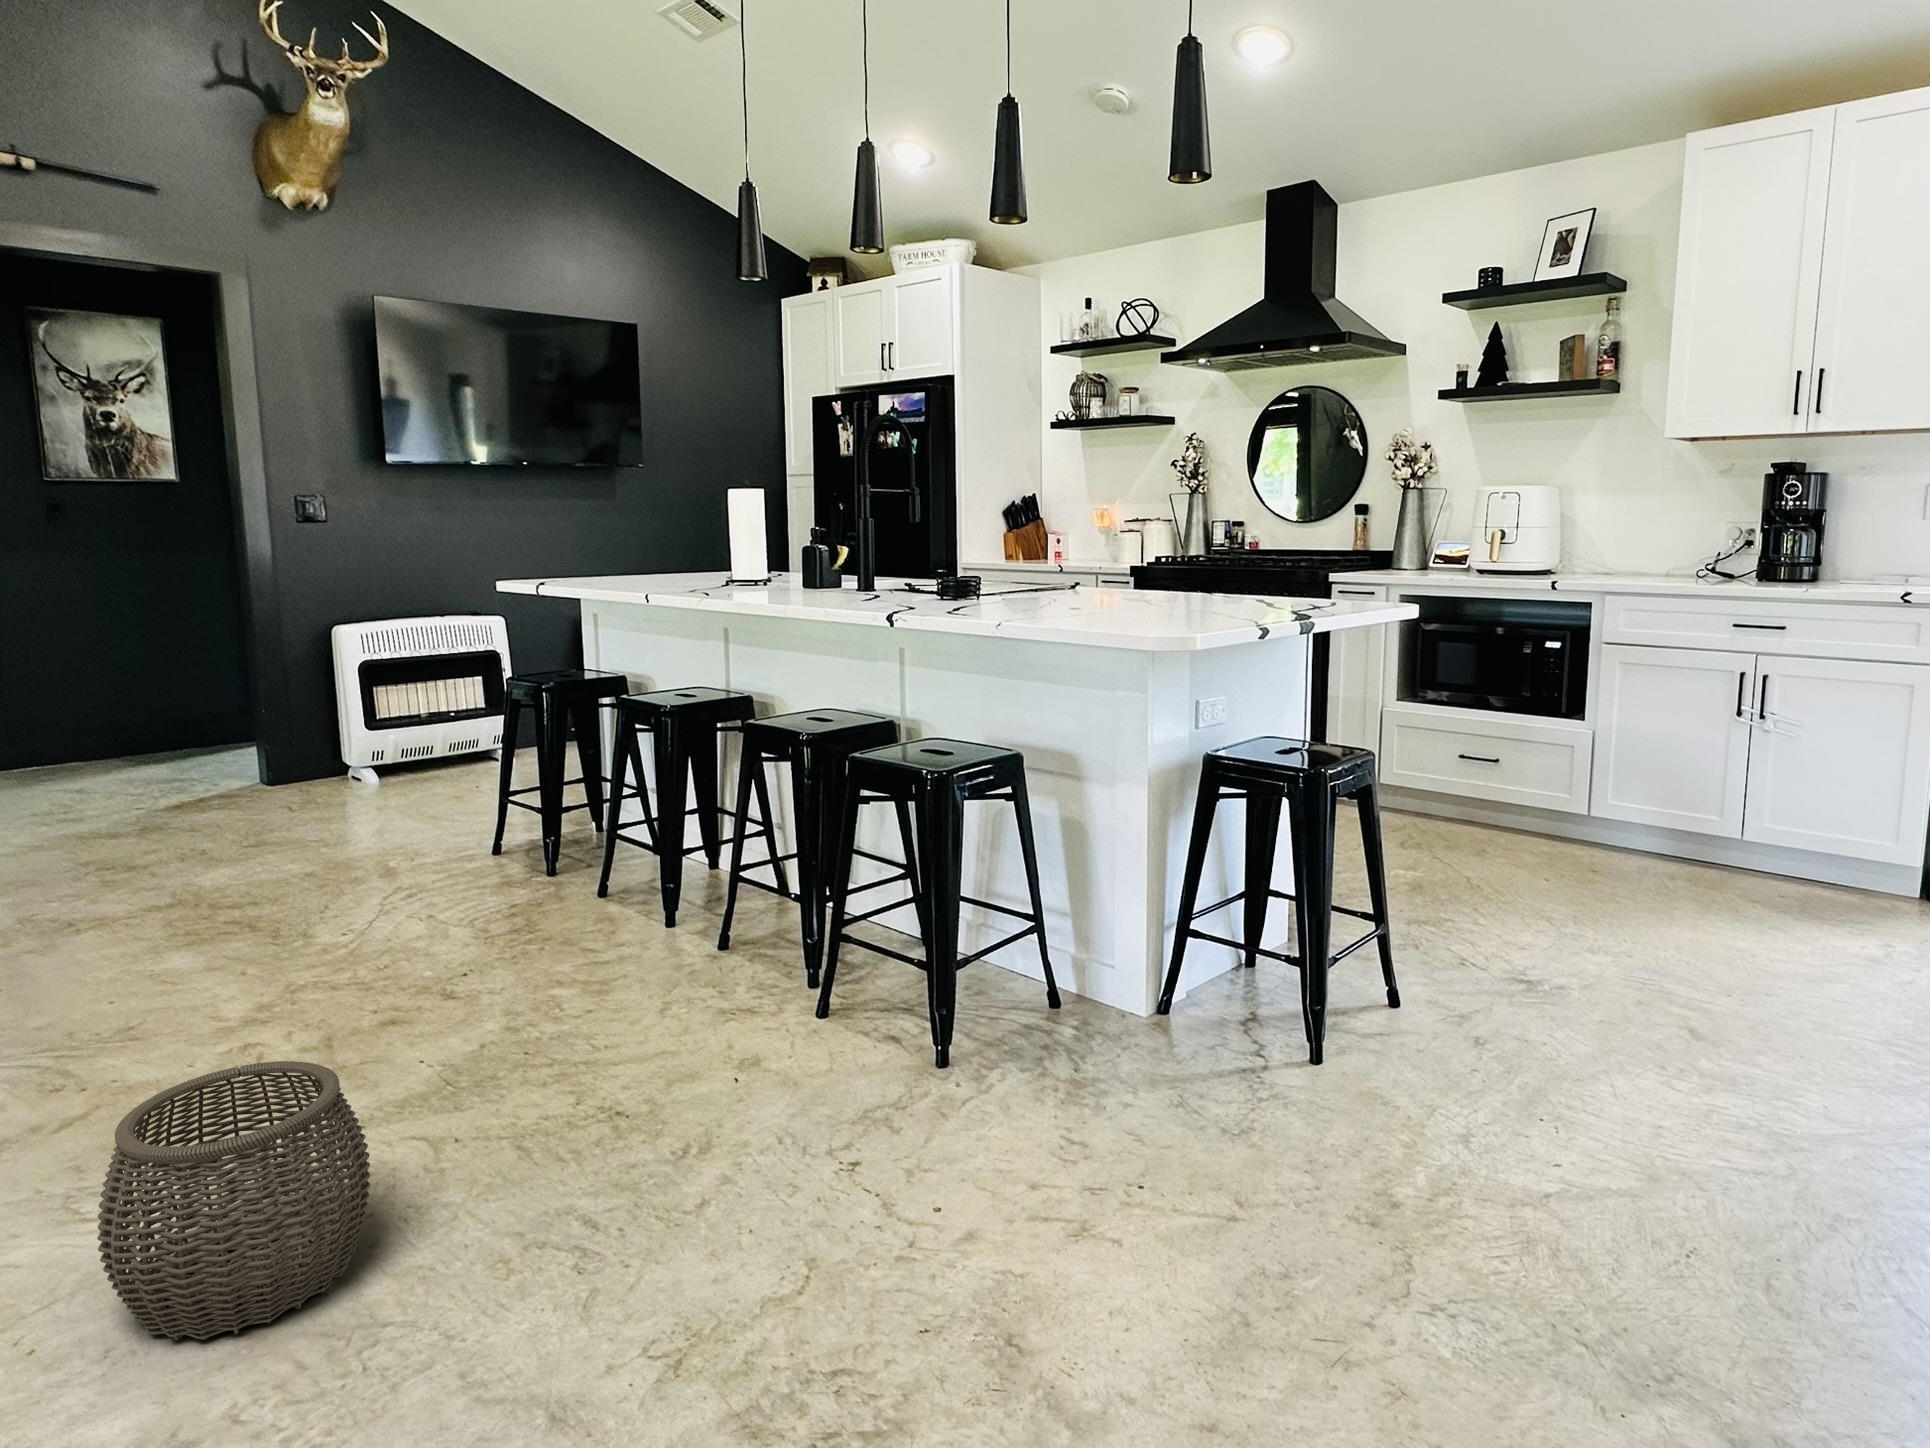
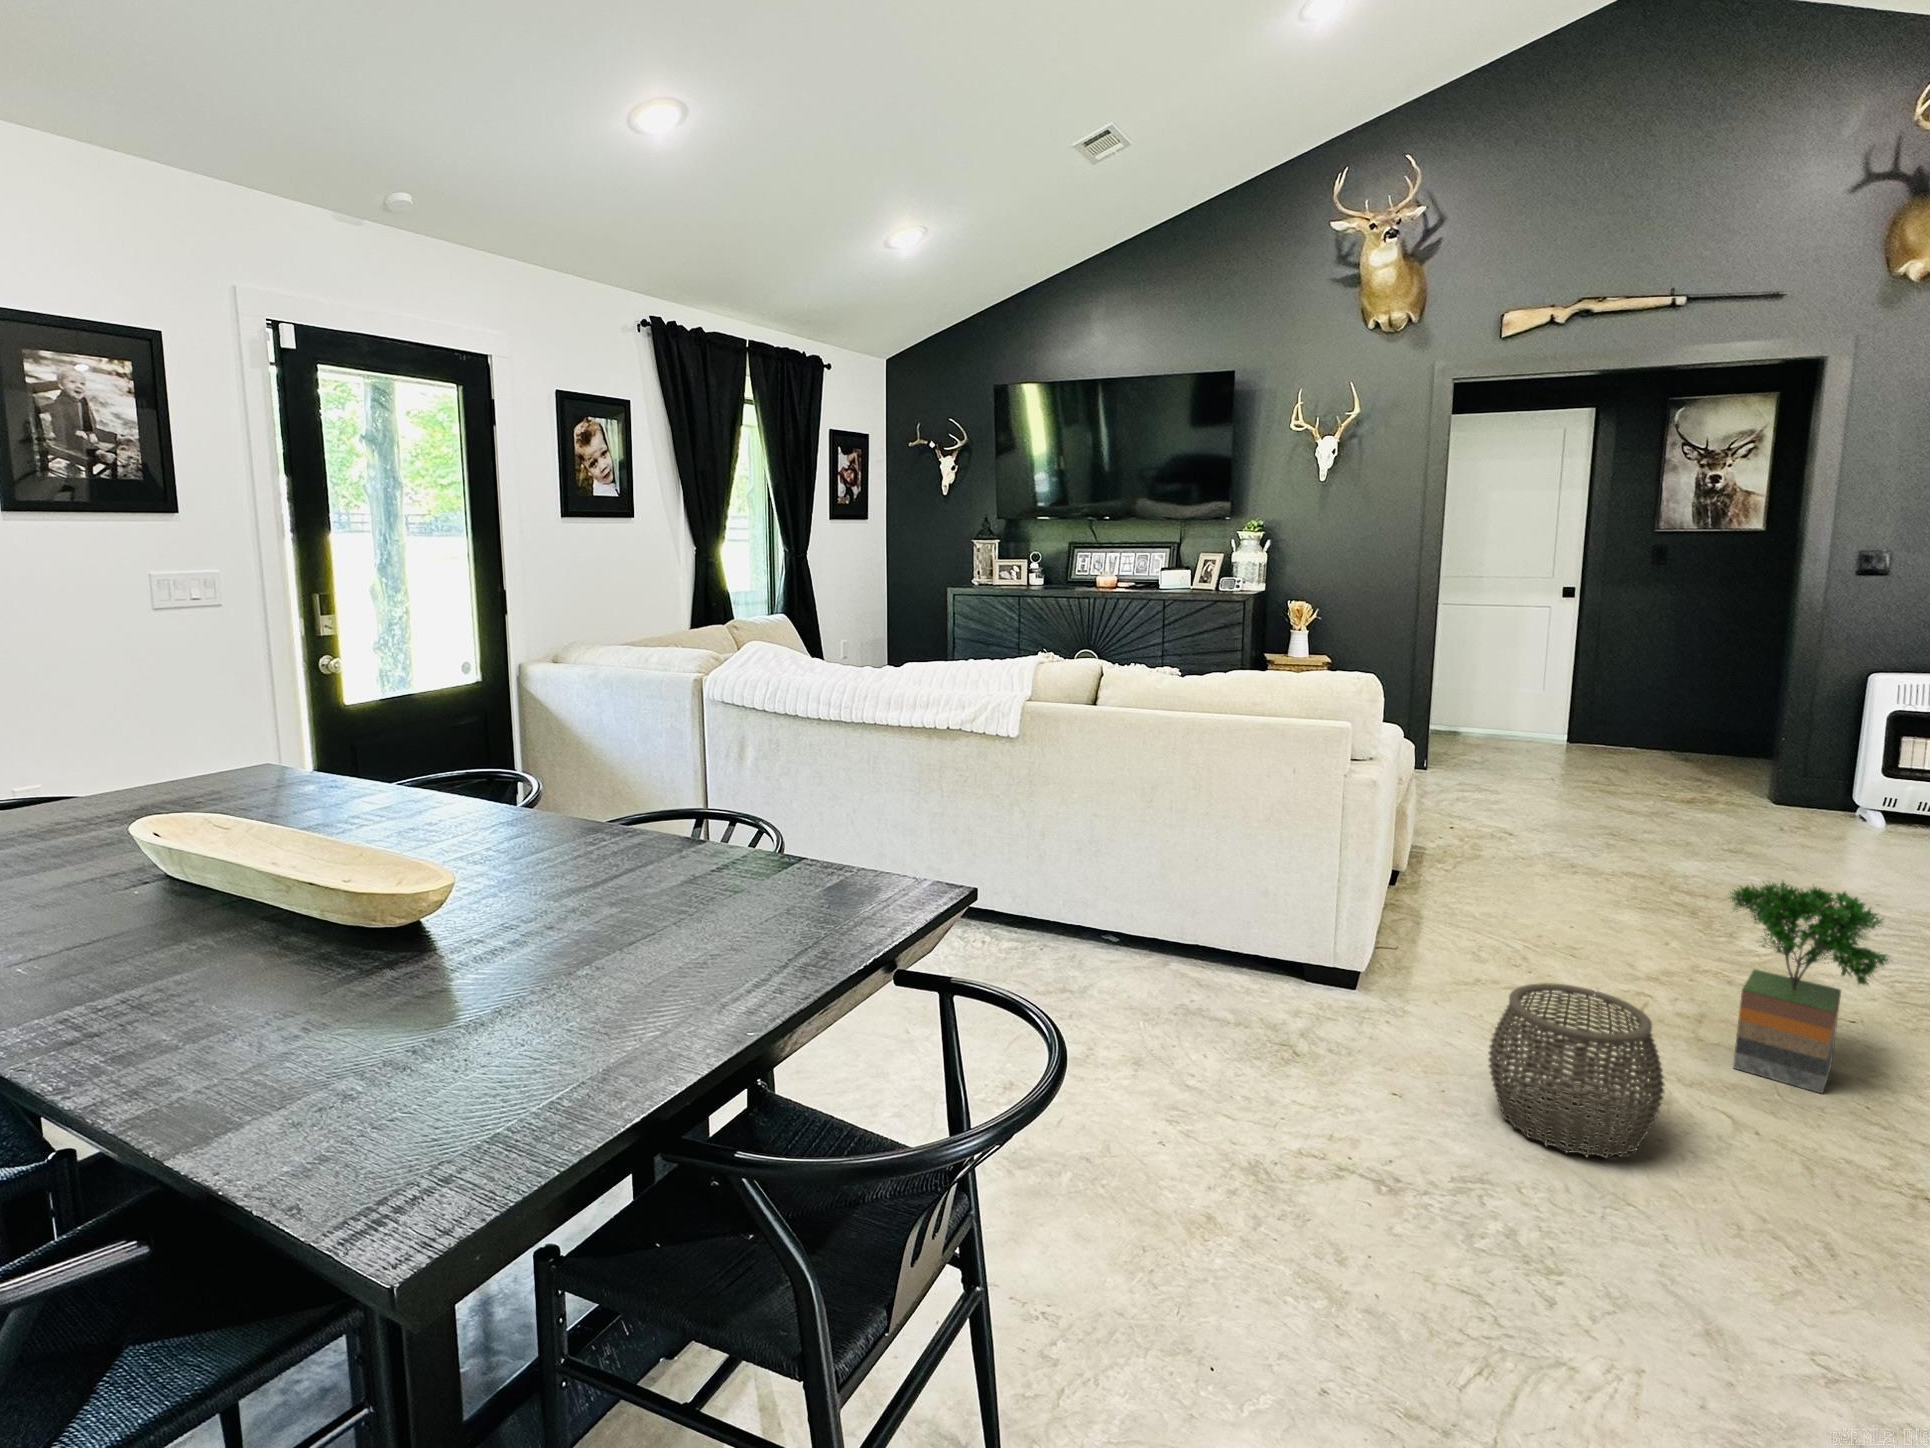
potted tree: none [337,831,517,1083] -> present [1730,881,1892,1093]

